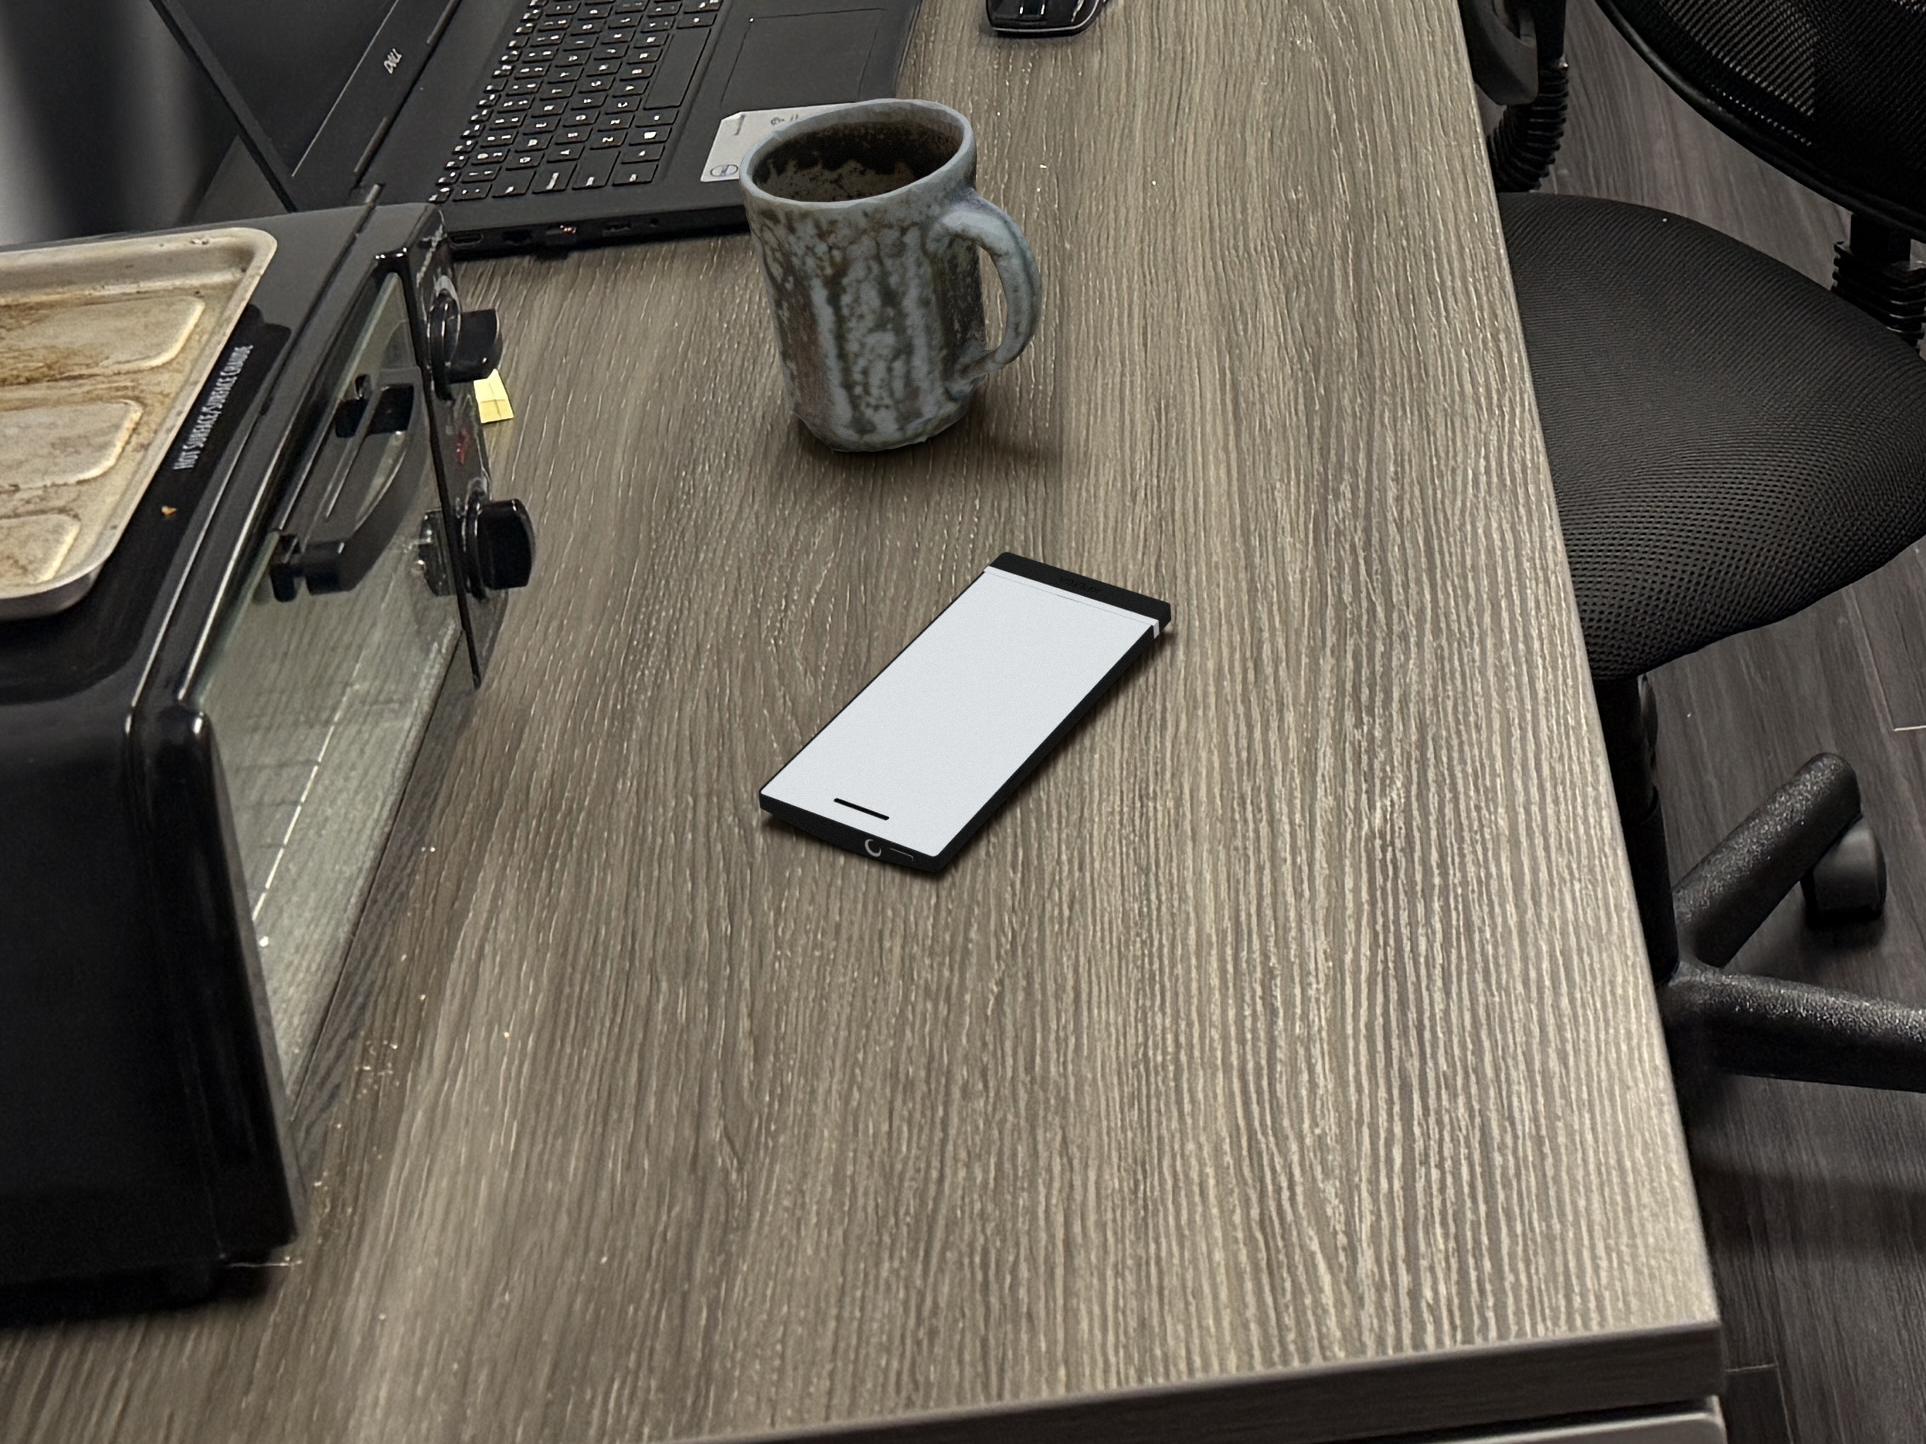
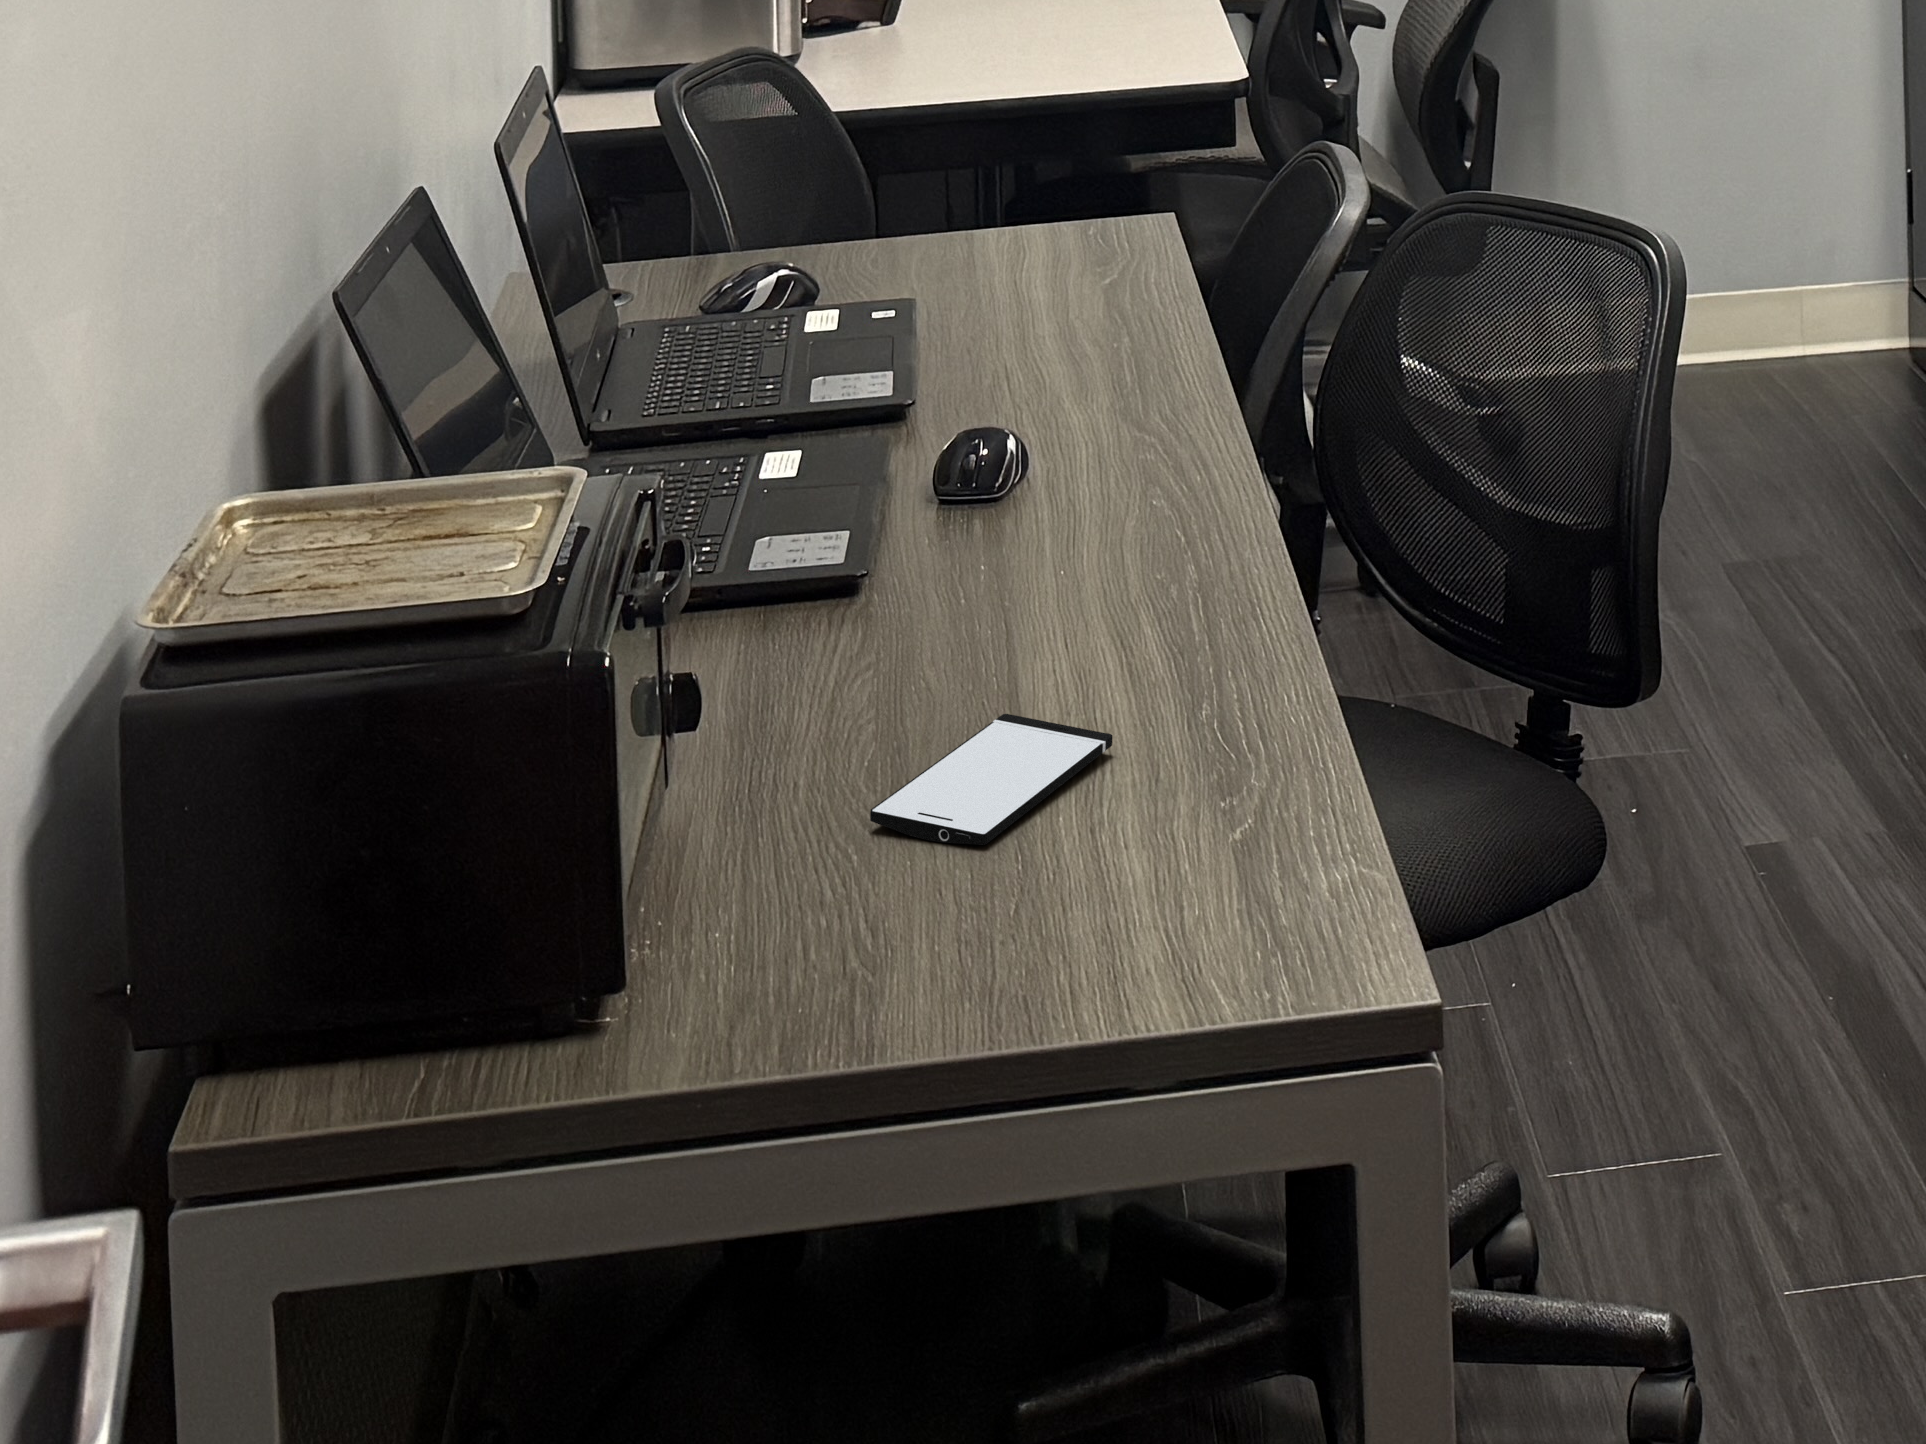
mug: present [739,98,1043,452] -> none [833,459,1025,685]

